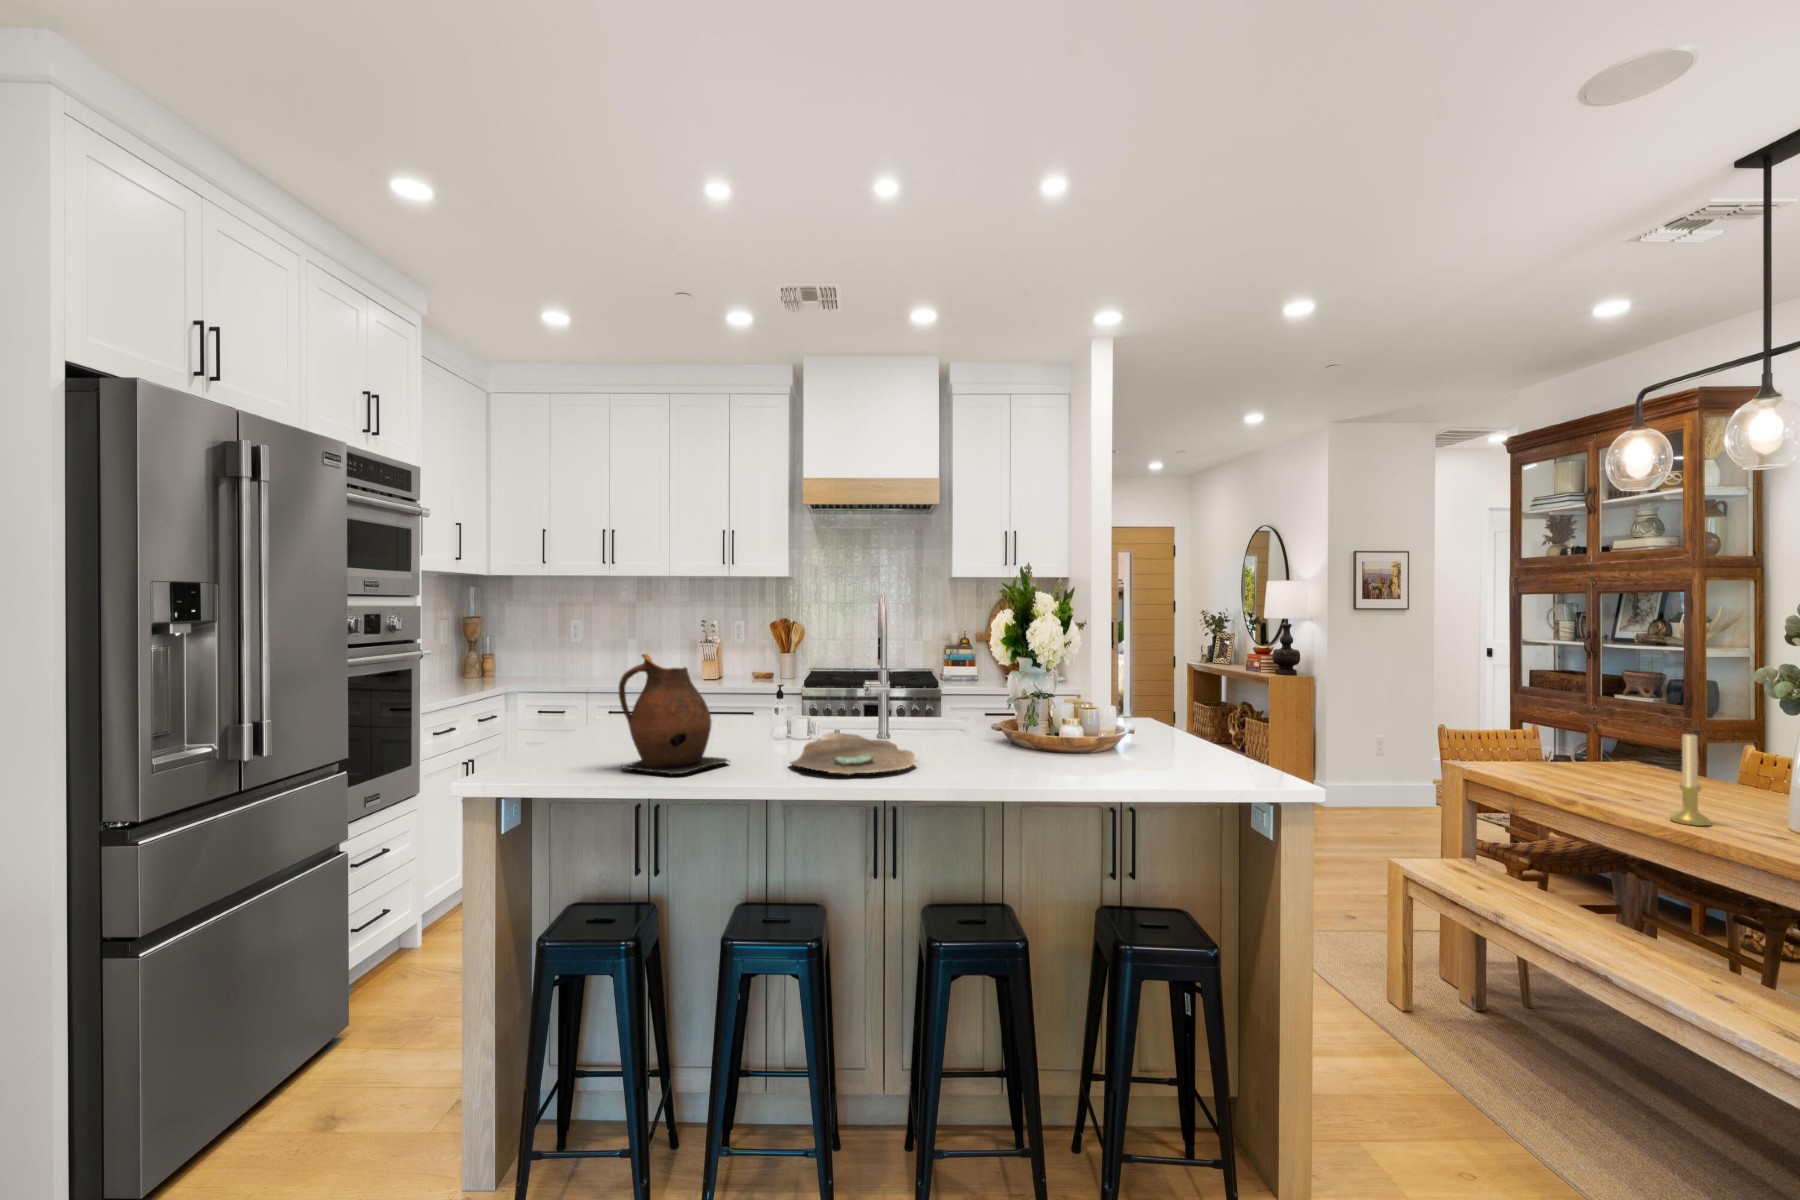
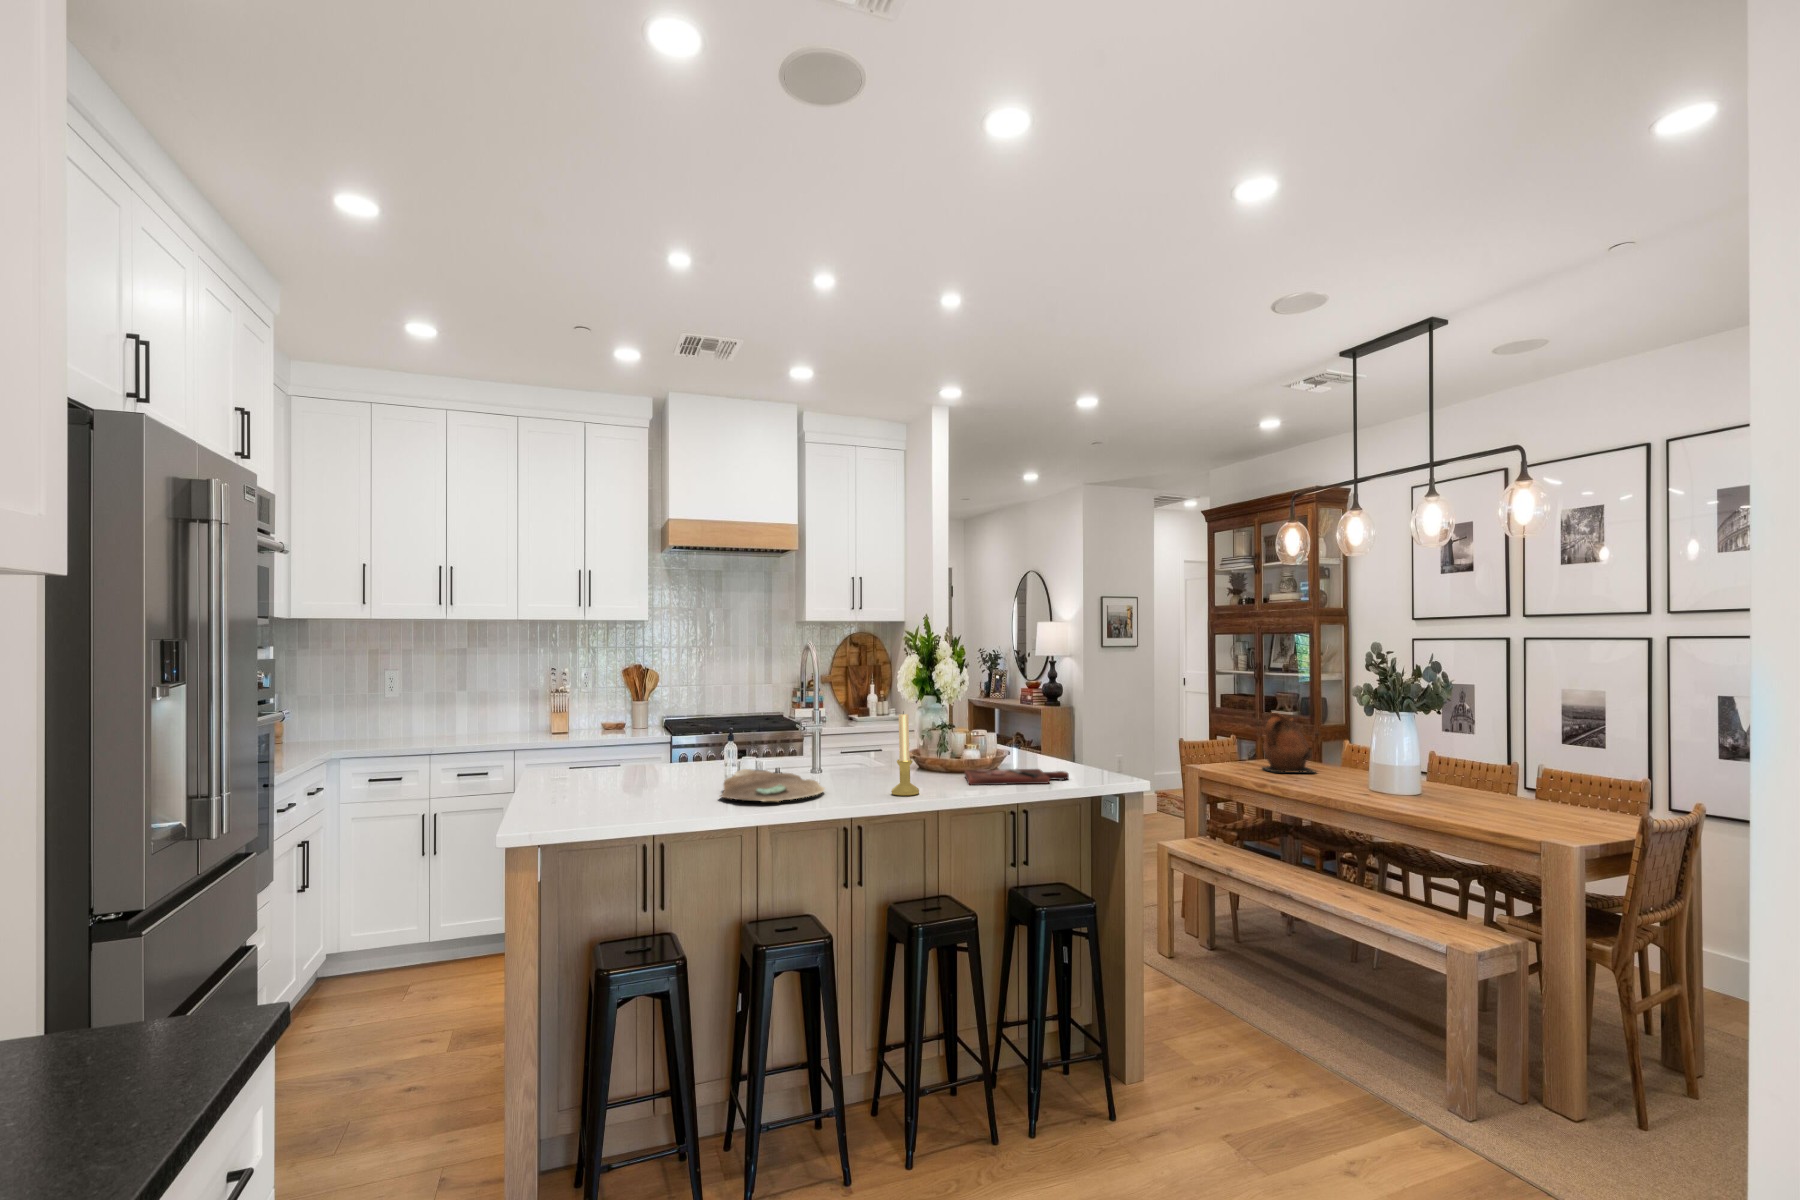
ceramic pitcher: present [619,654,729,775] -> present [1262,713,1315,773]
candle holder: present [1670,734,1711,826] -> present [891,713,919,796]
cutting board: none [1104,752,1246,778] -> present [965,769,1069,785]

